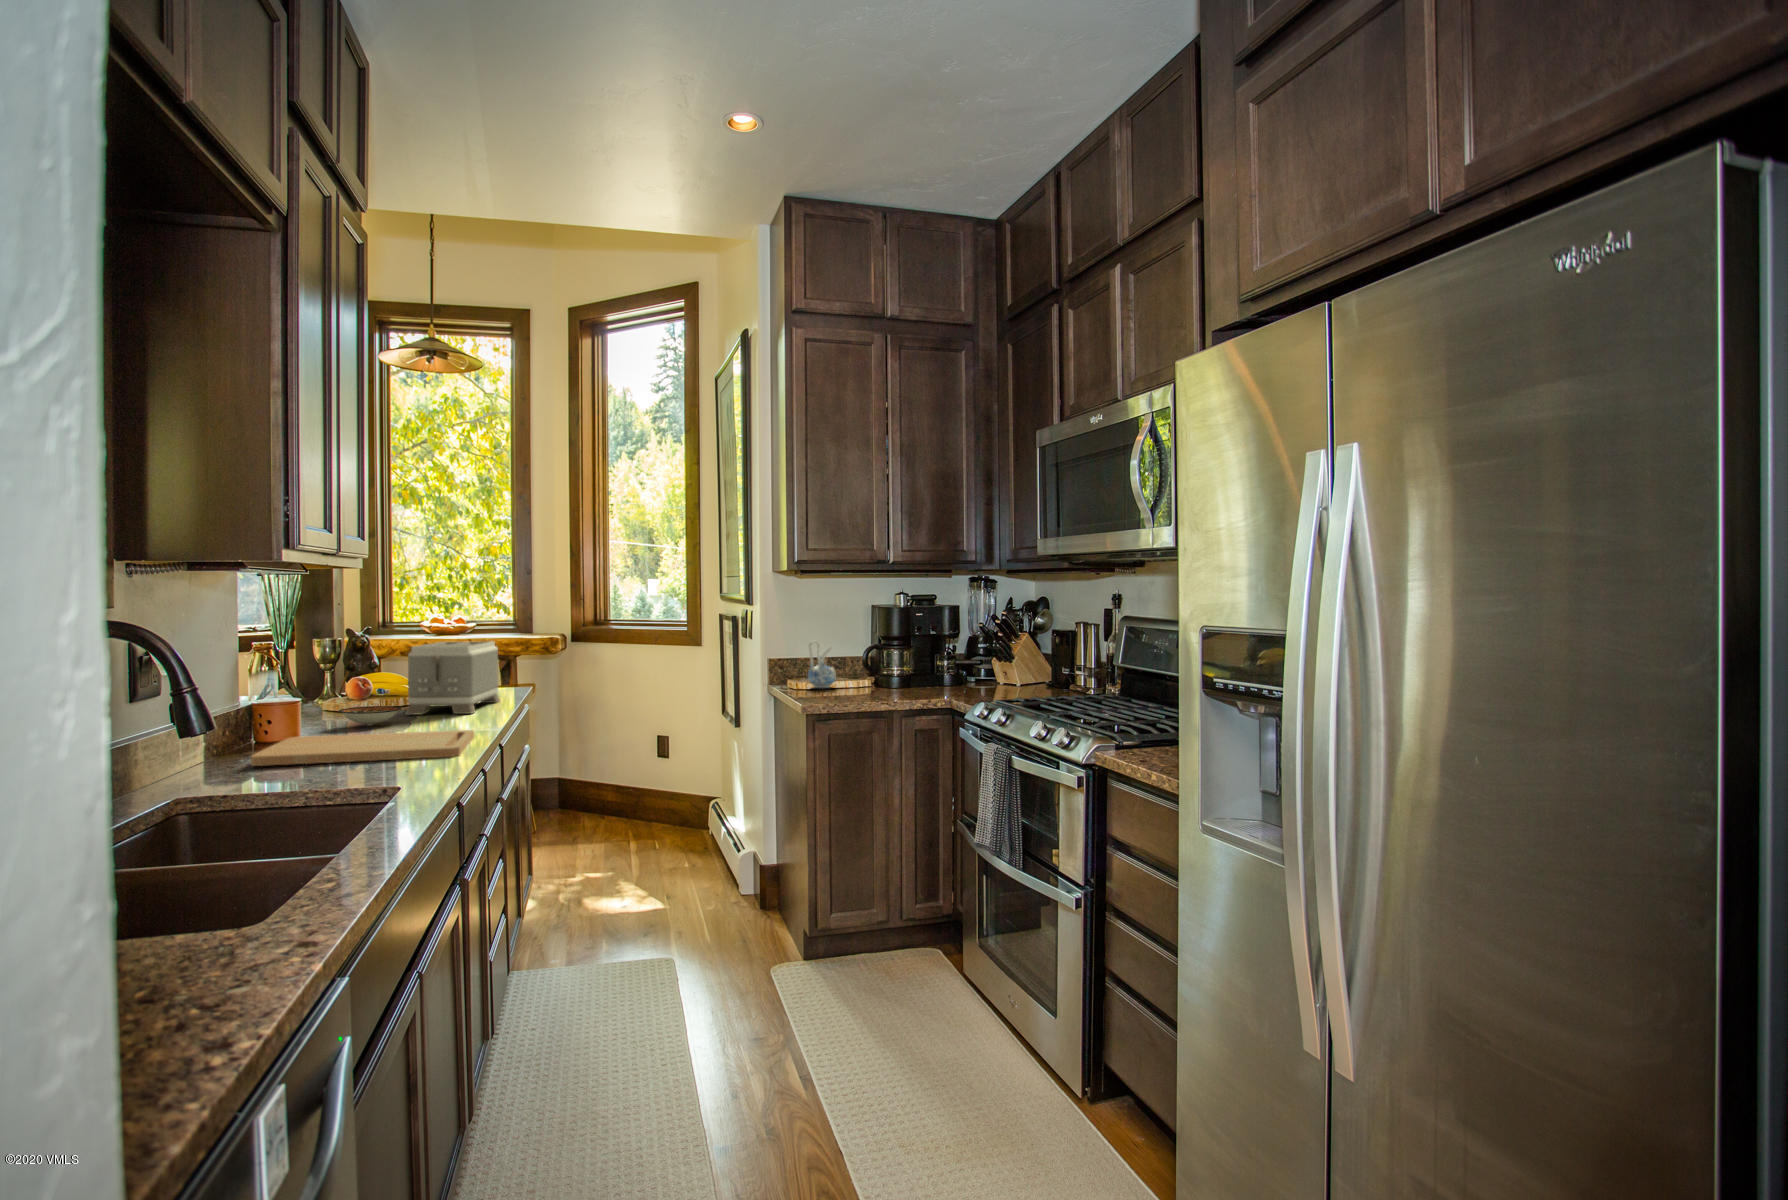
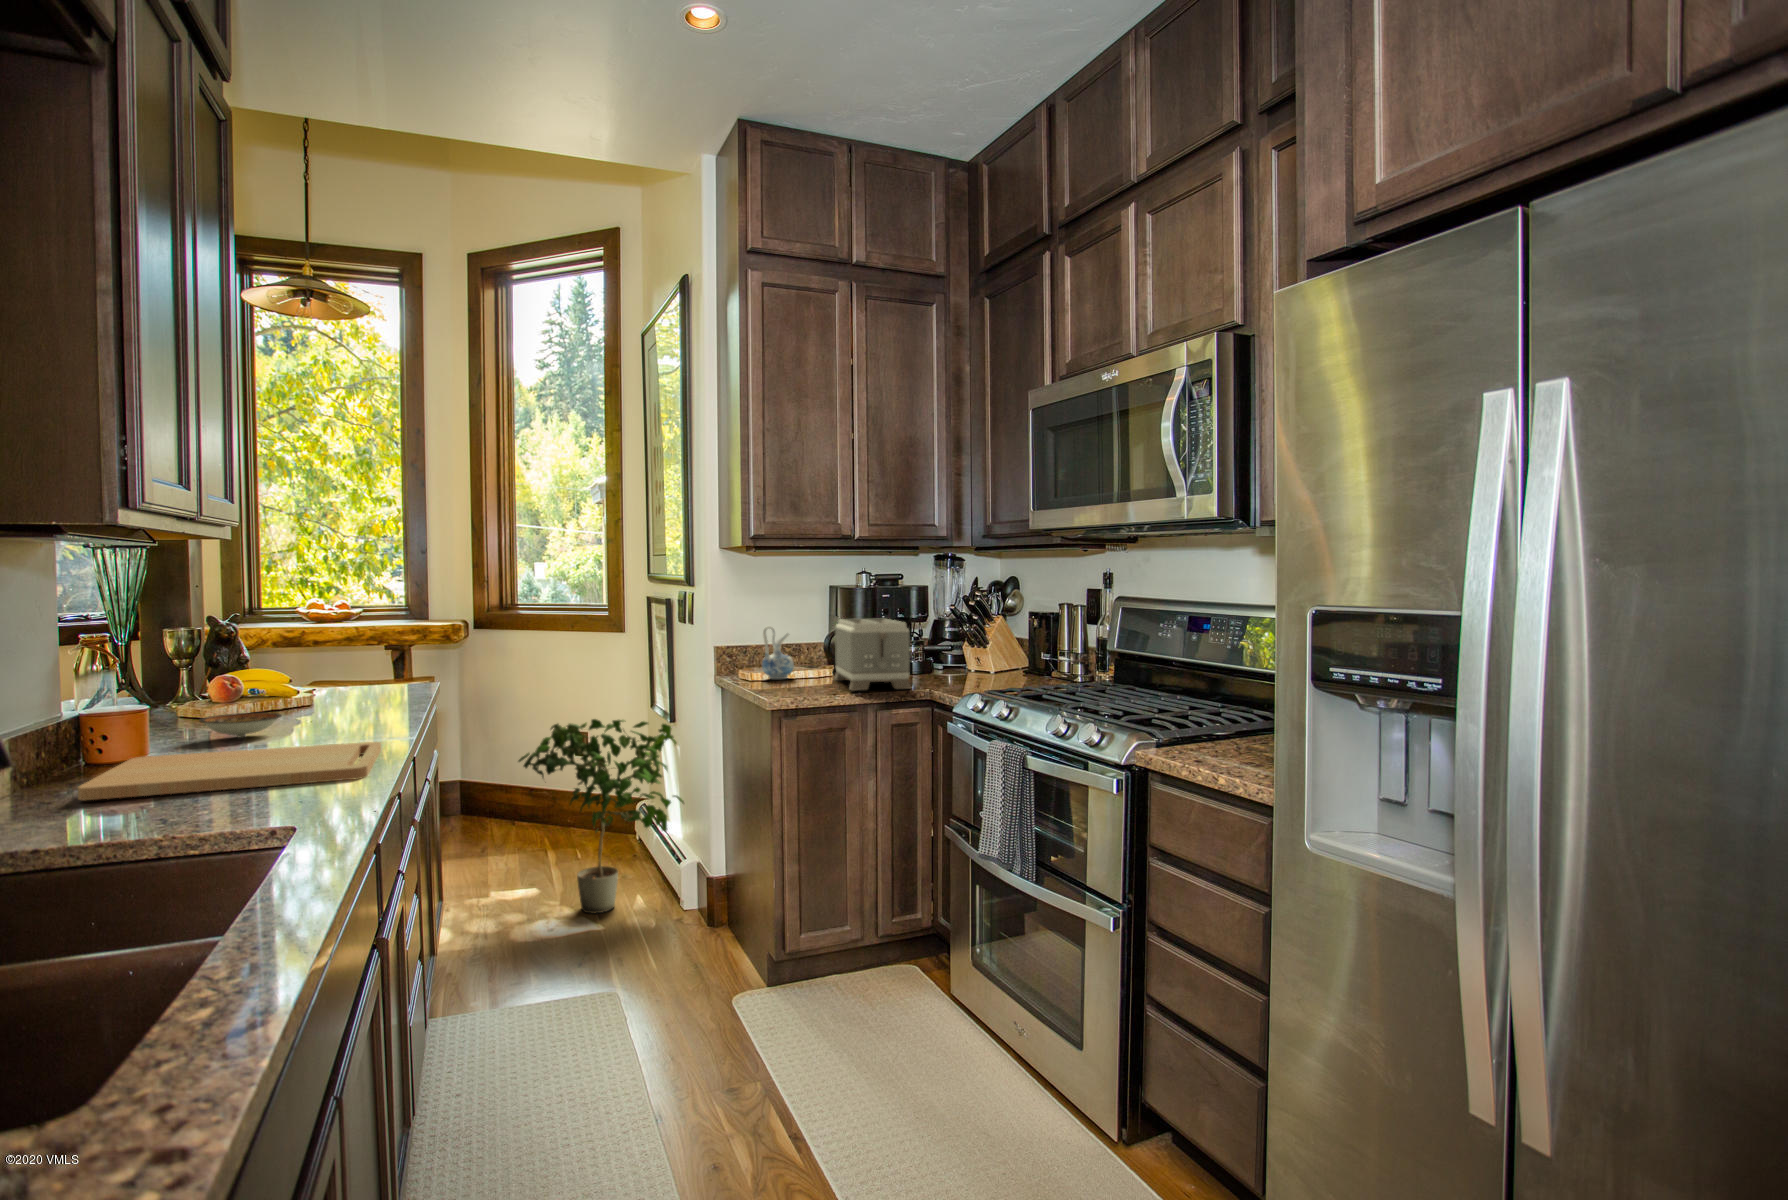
toaster: present [406,641,500,715] -> present [834,619,911,691]
potted plant: none [599,721,743,894] -> present [518,719,684,913]

